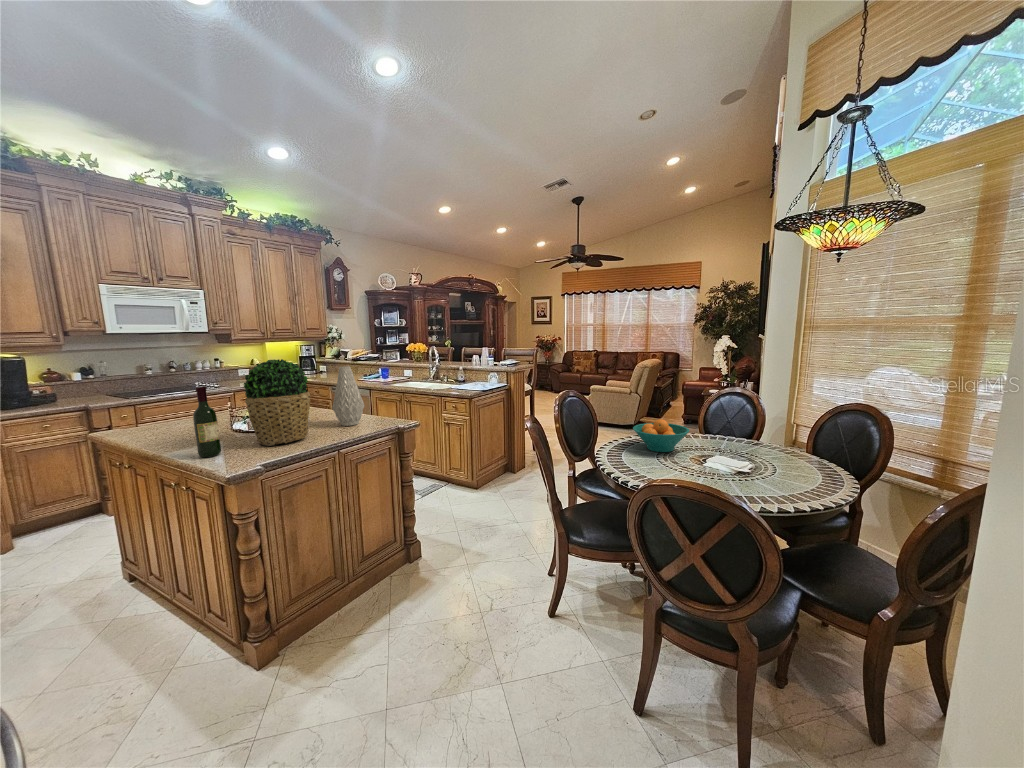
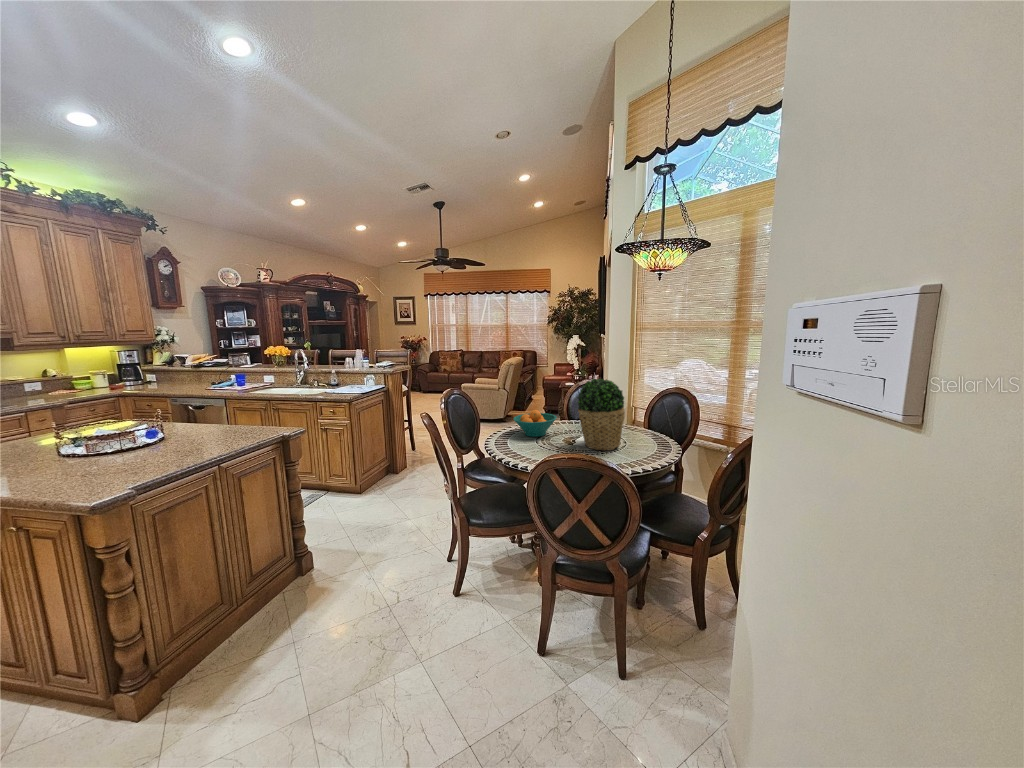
potted plant: present [244,359,310,446] -> present [578,379,625,451]
vase: present [332,366,364,426] -> none [203,376,243,441]
wine bottle: present [193,386,221,457] -> none [24,407,66,492]

